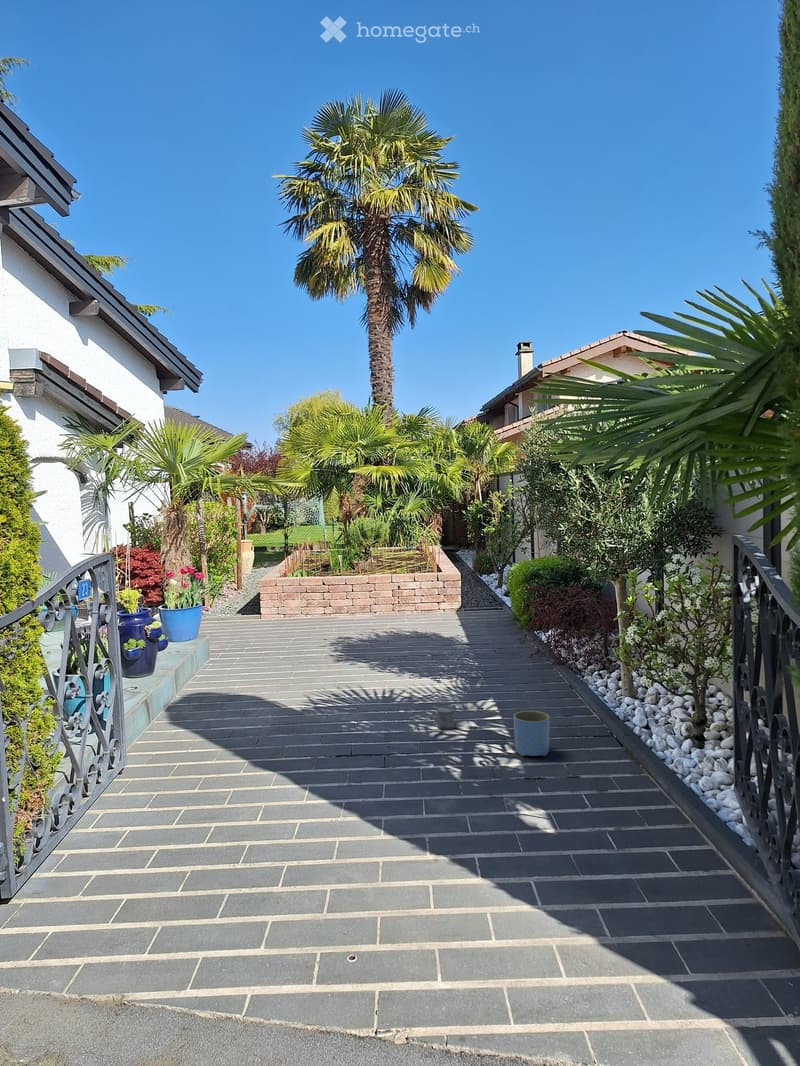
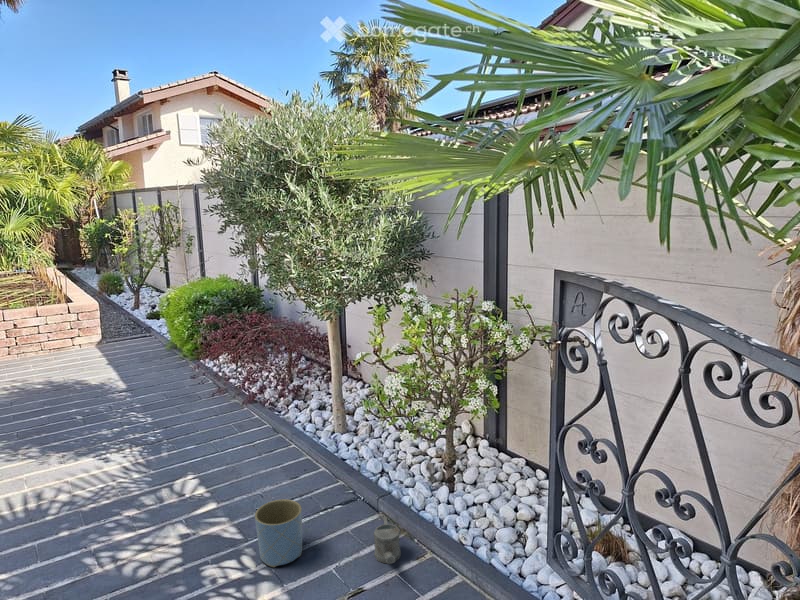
watering can: present [429,704,456,730] -> present [374,517,401,564]

